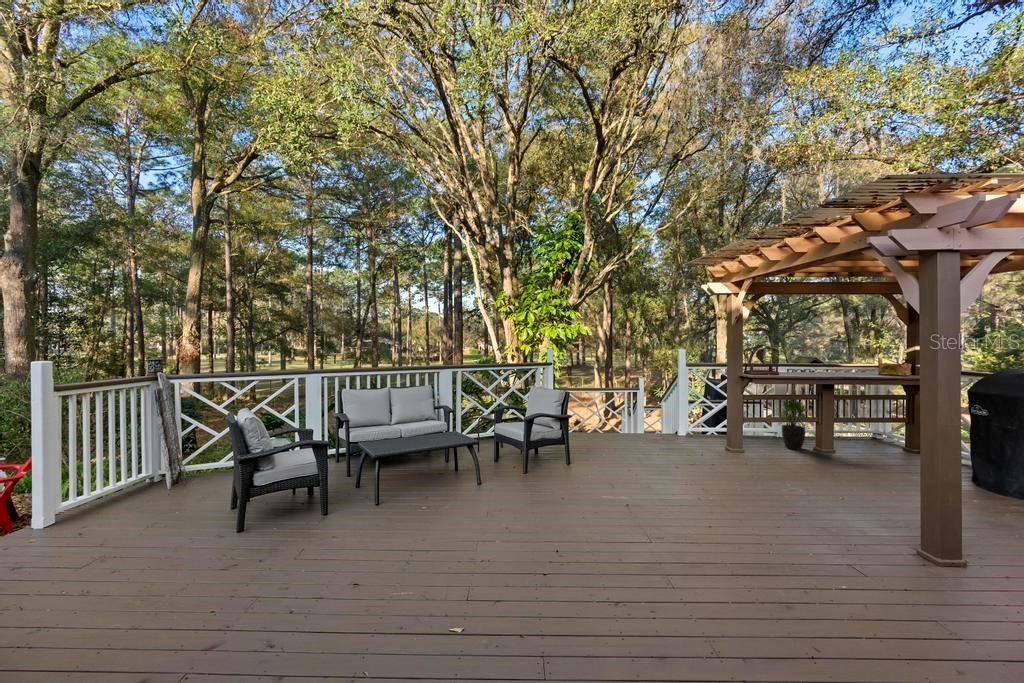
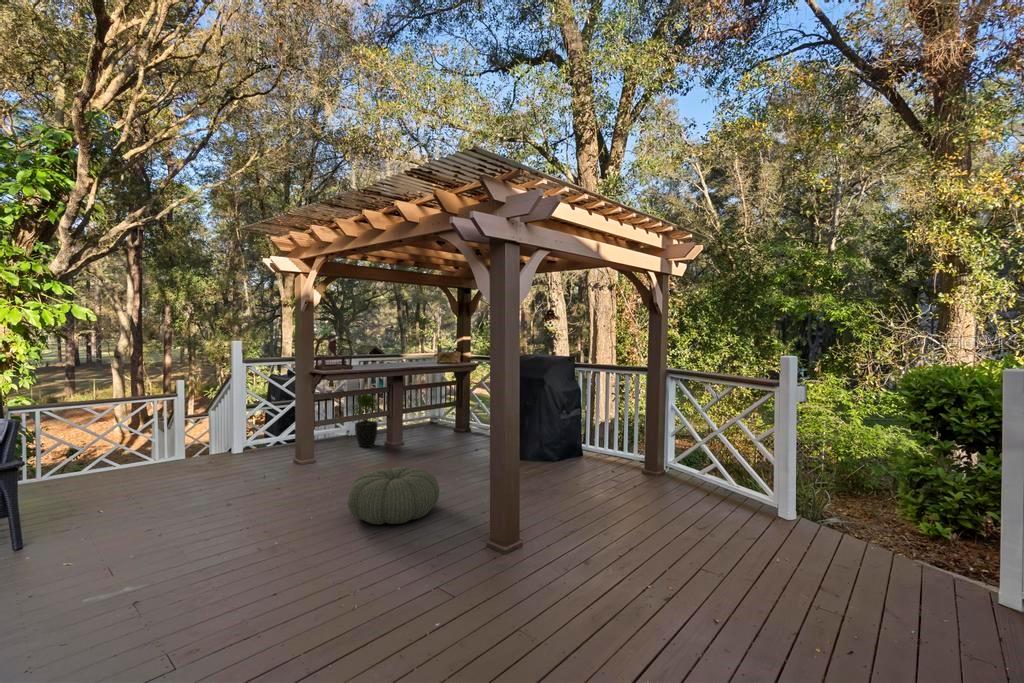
pouf: none [769,463,865,512] -> present [348,467,439,524]

